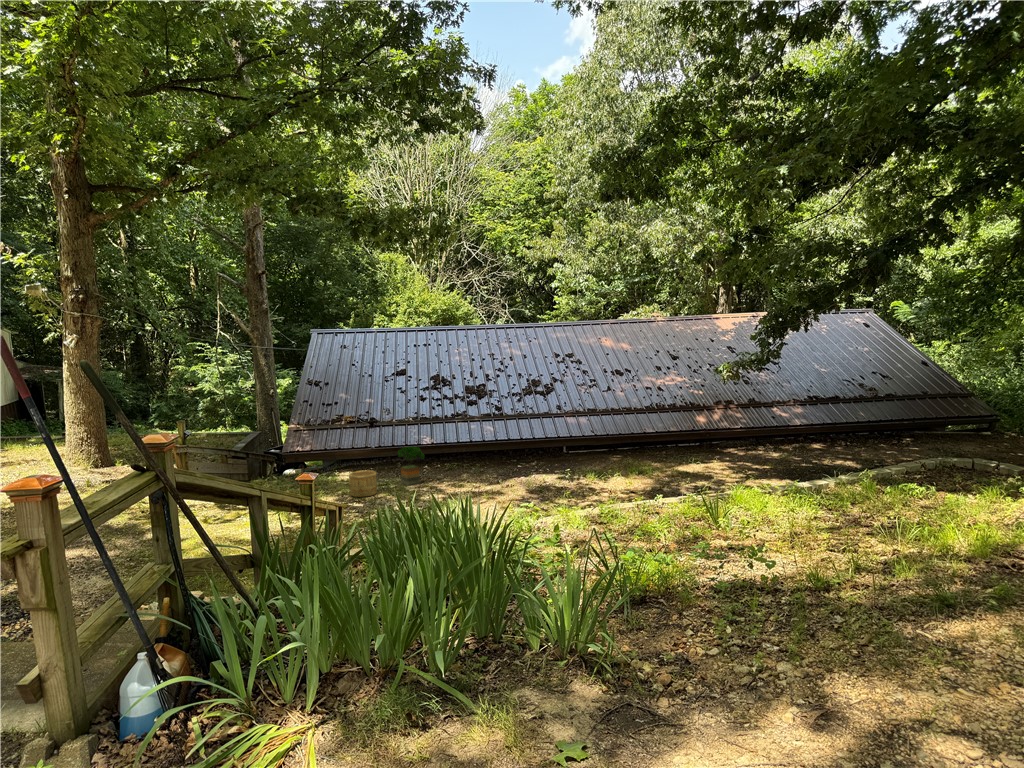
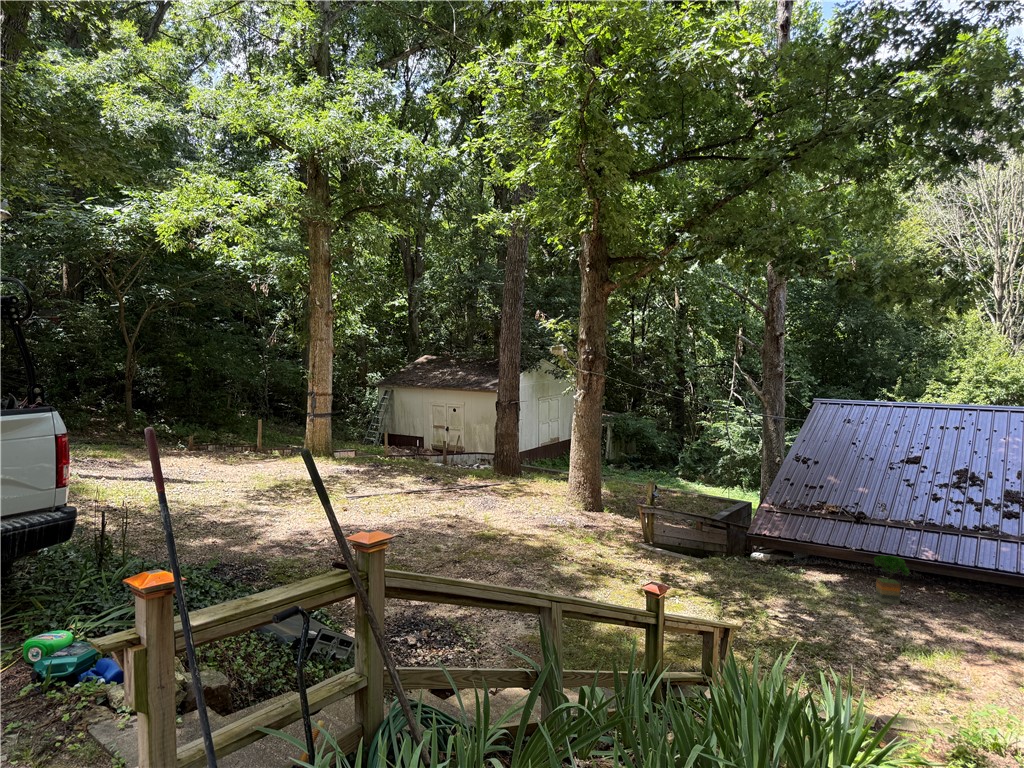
wooden bucket: present [348,470,377,497] -> none [804,570,840,603]

